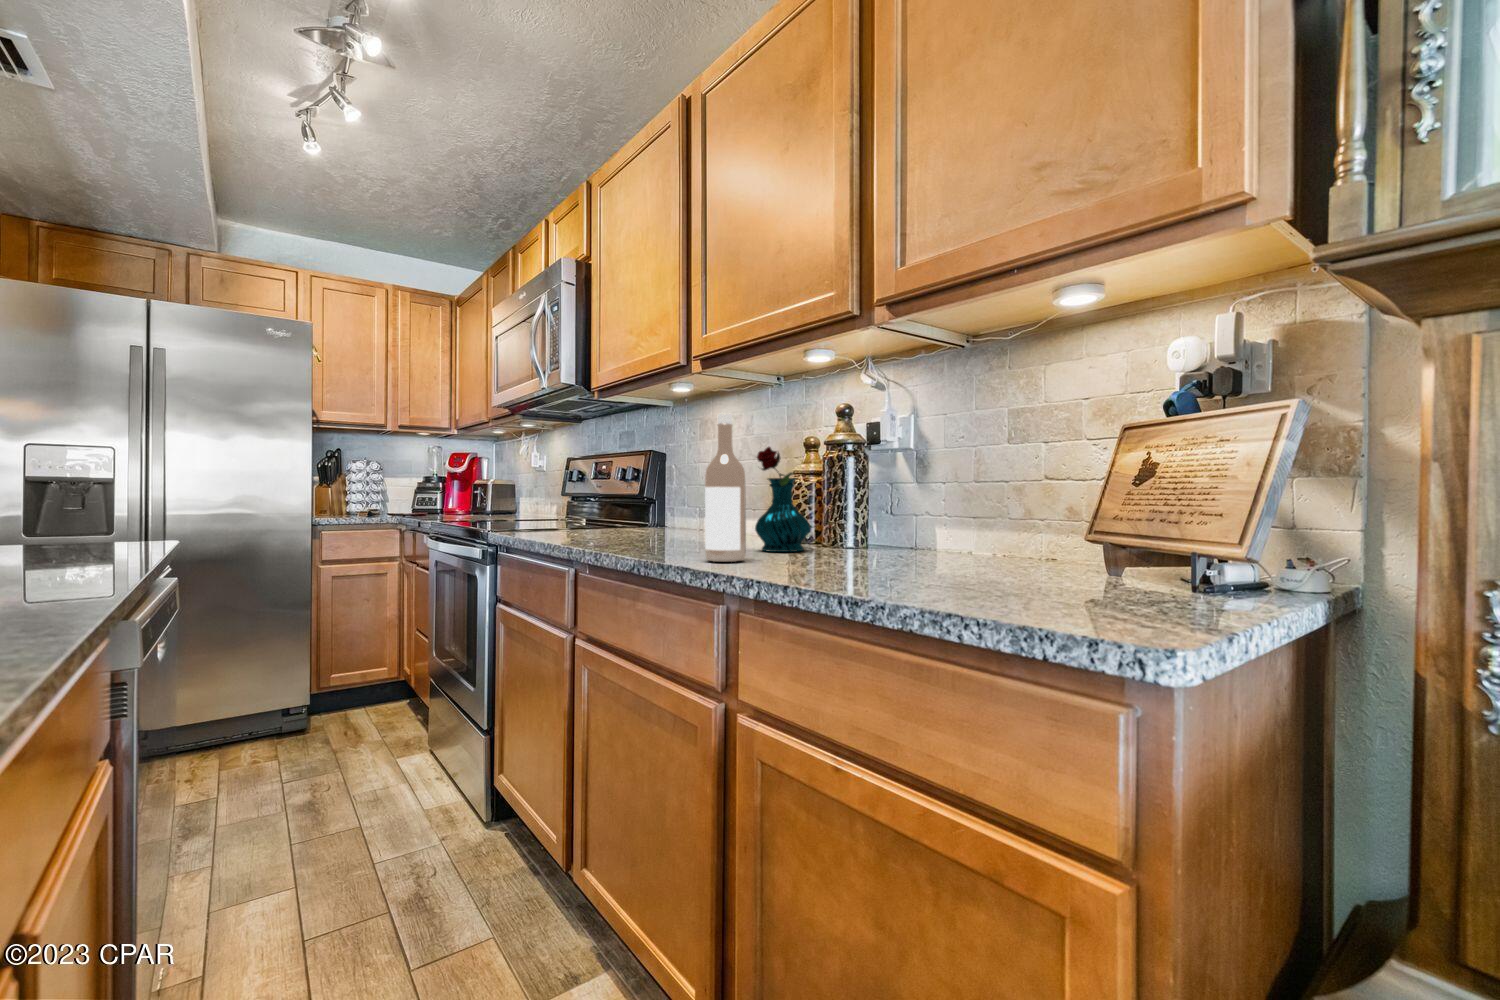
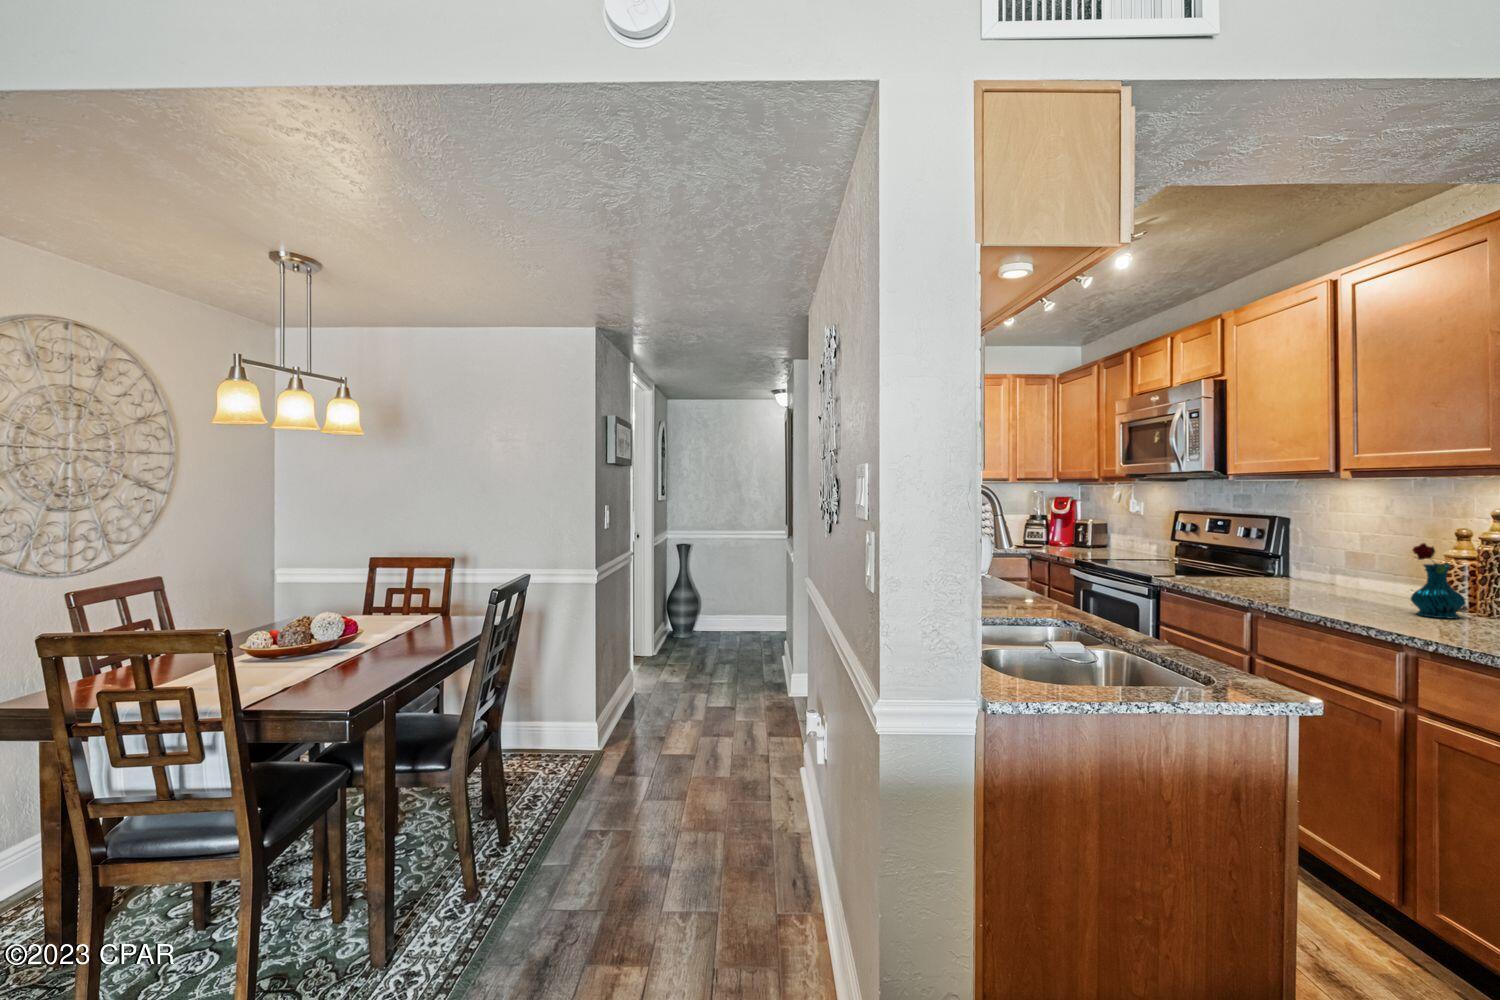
wine bottle: present [705,413,746,562] -> none [1376,532,1411,625]

